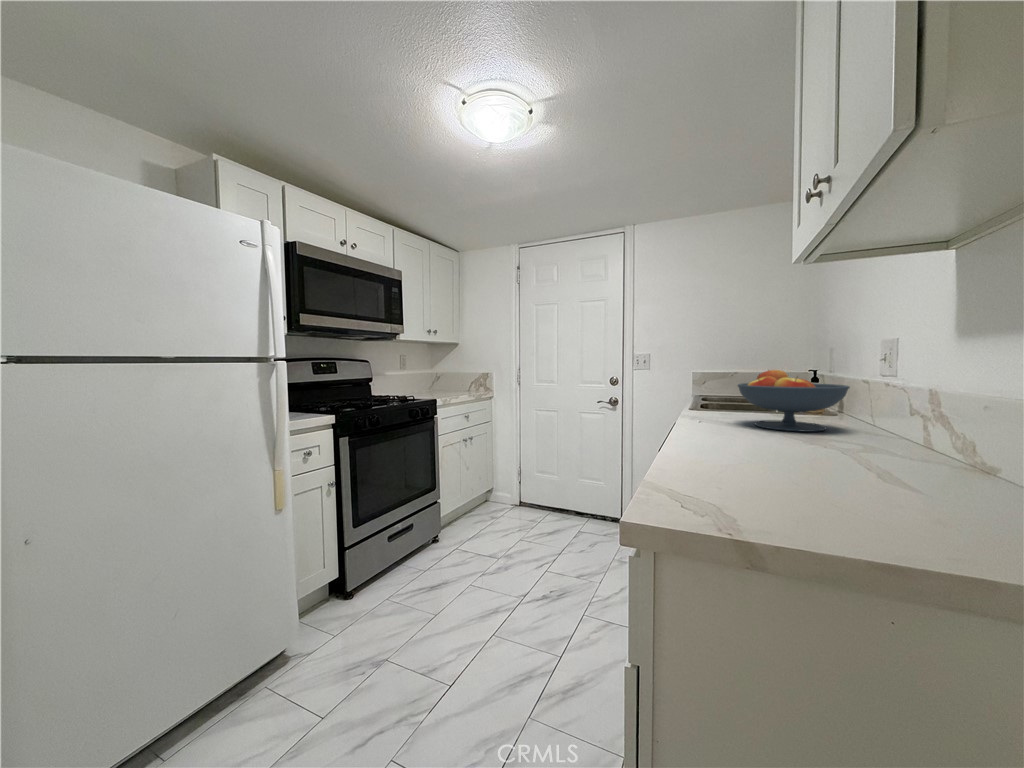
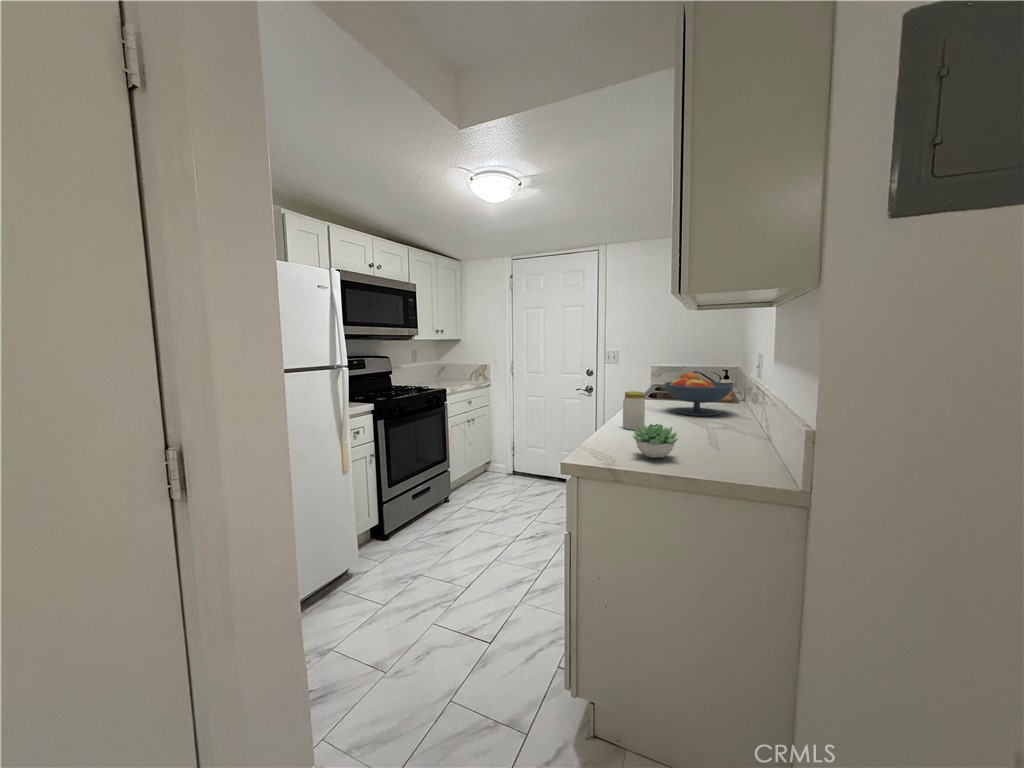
jar: none [696,390,734,451] -> present [623,391,645,430]
succulent plant: none [754,438,872,508] -> present [633,424,678,458]

